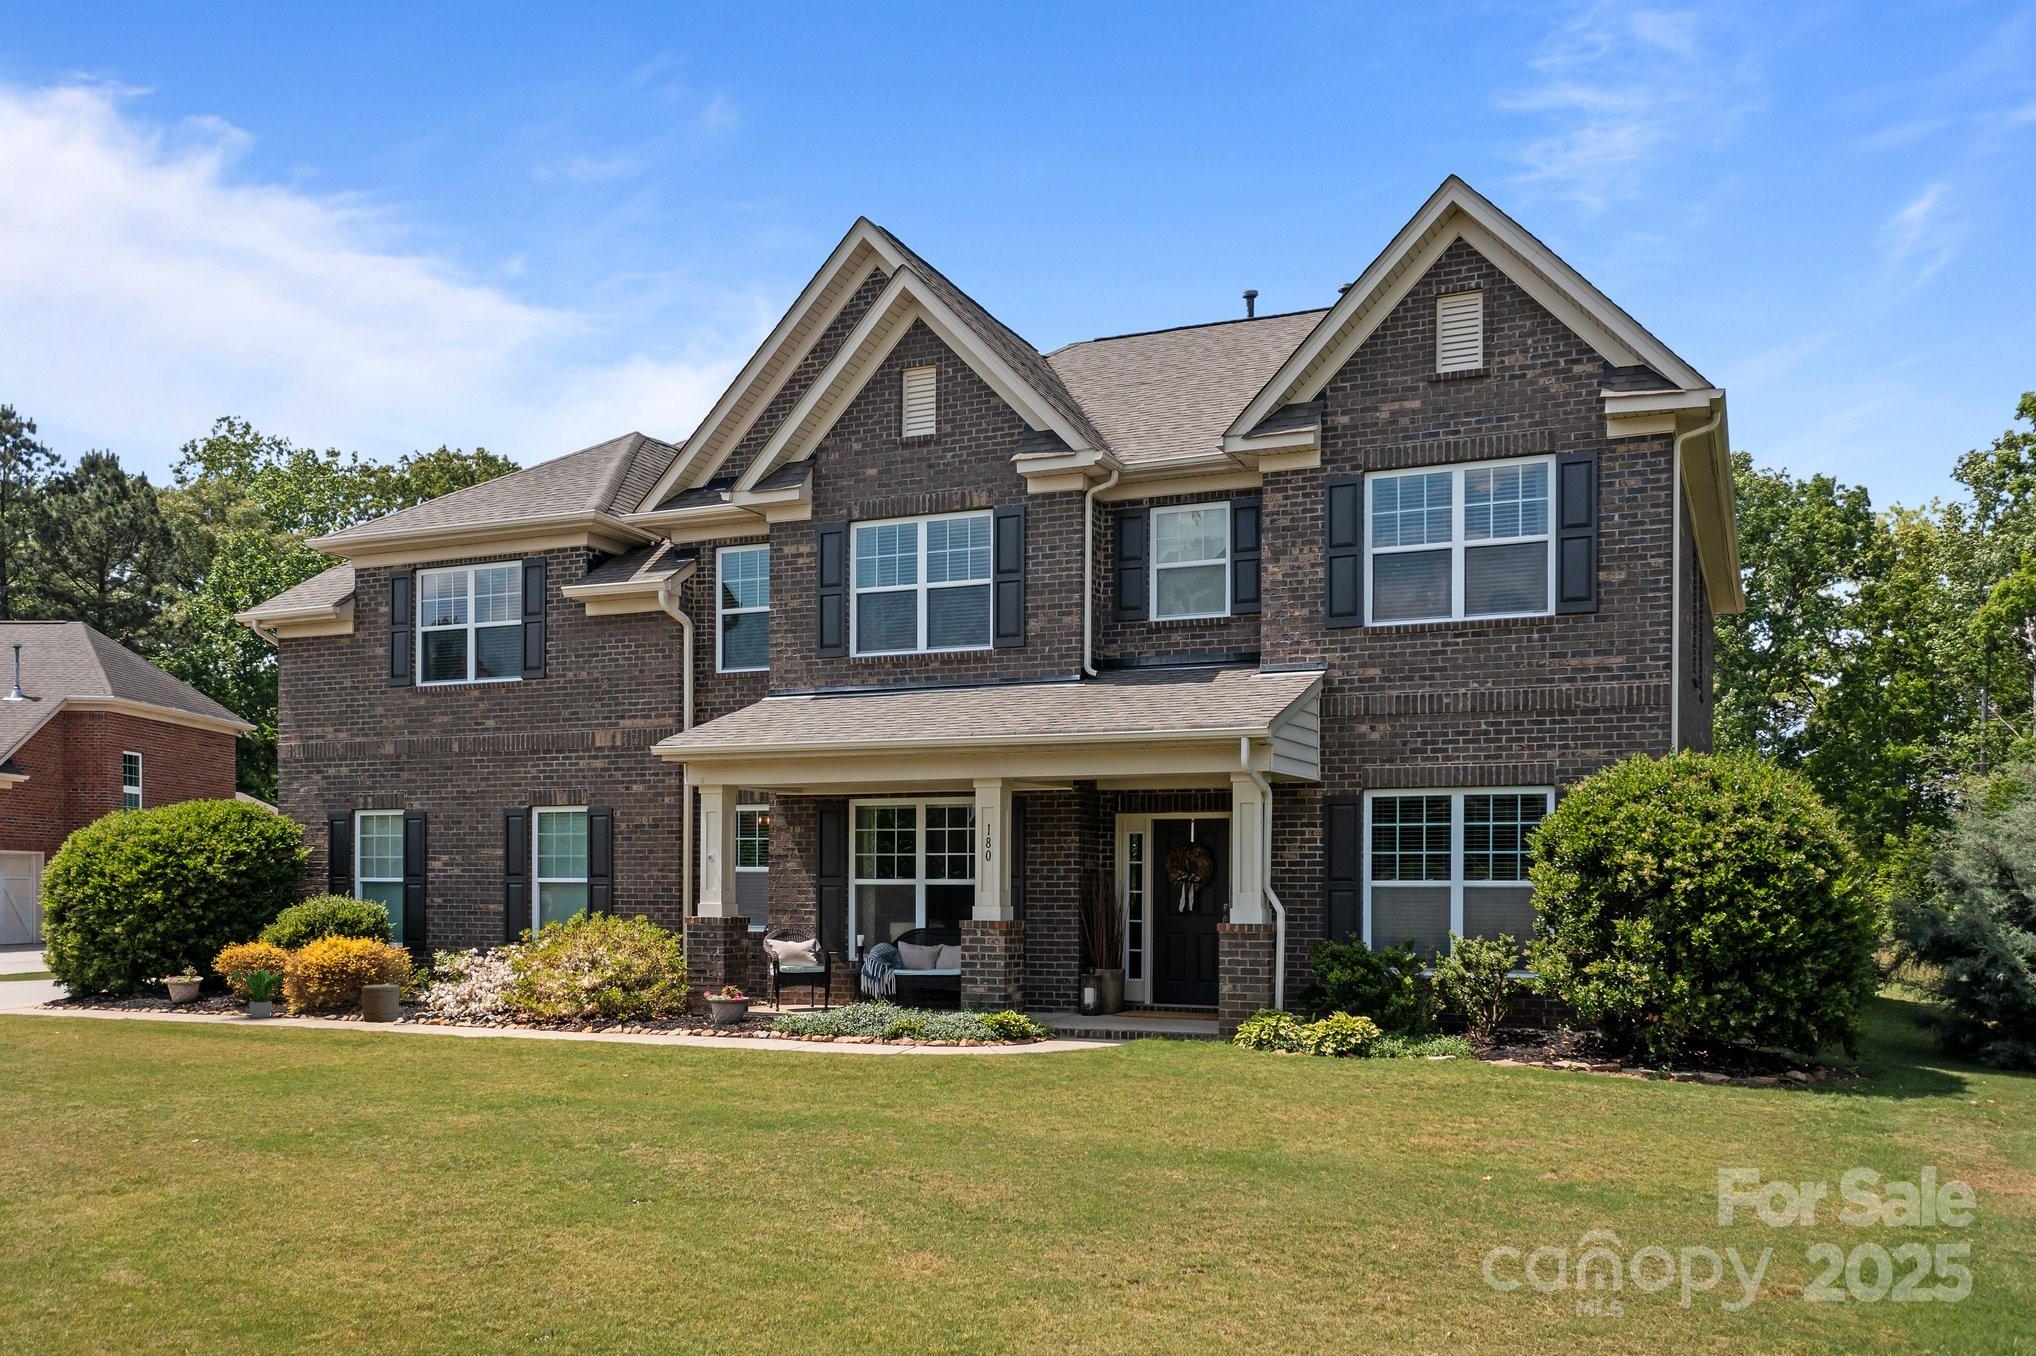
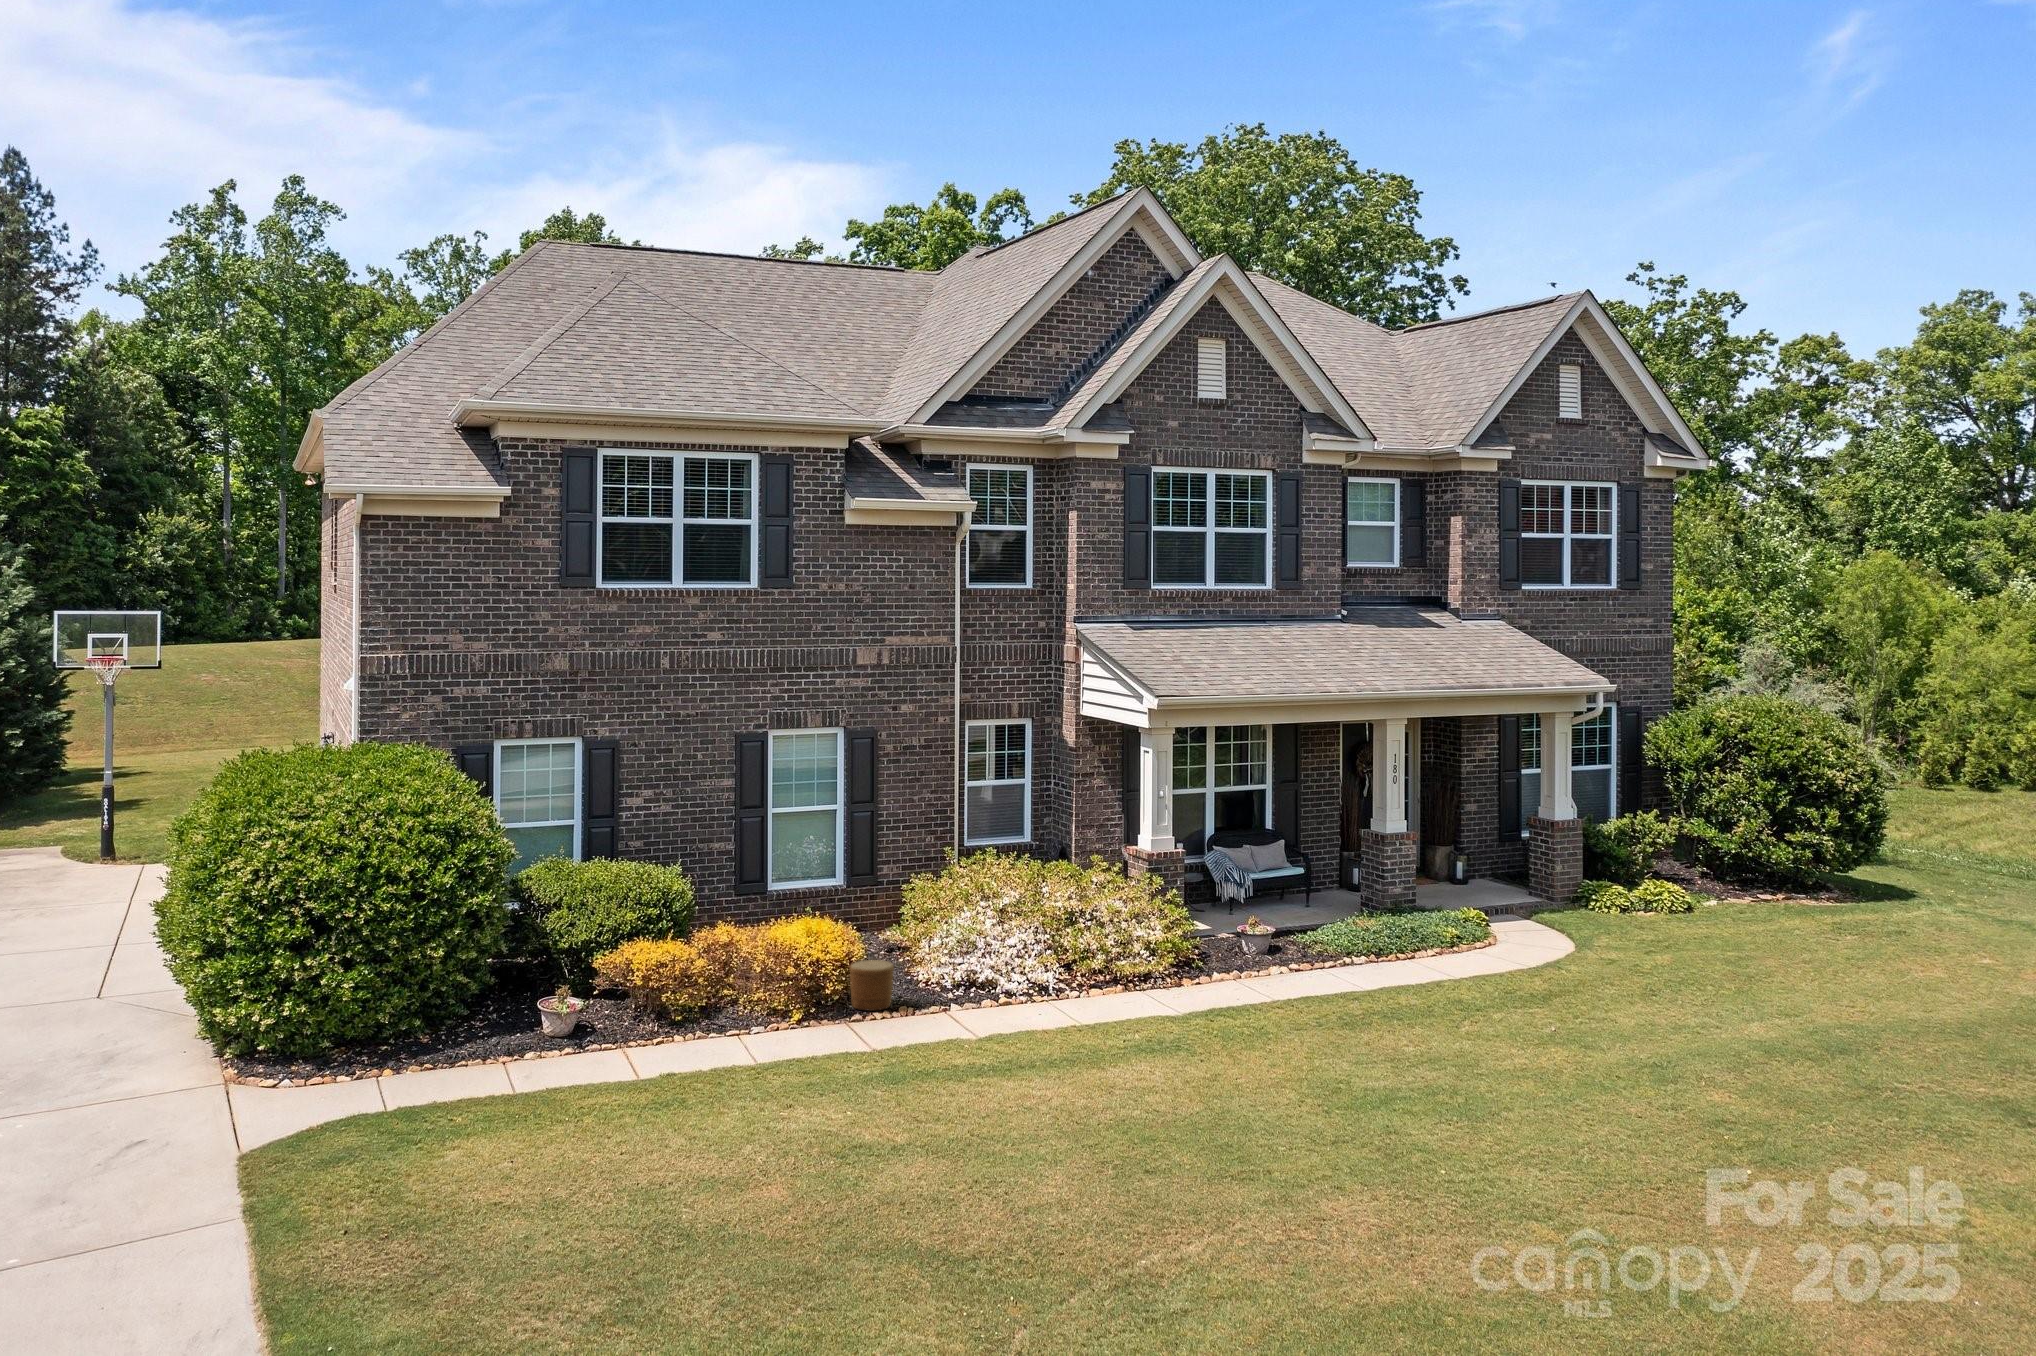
potted plant: present [229,970,291,1018] -> none [661,964,726,1033]

